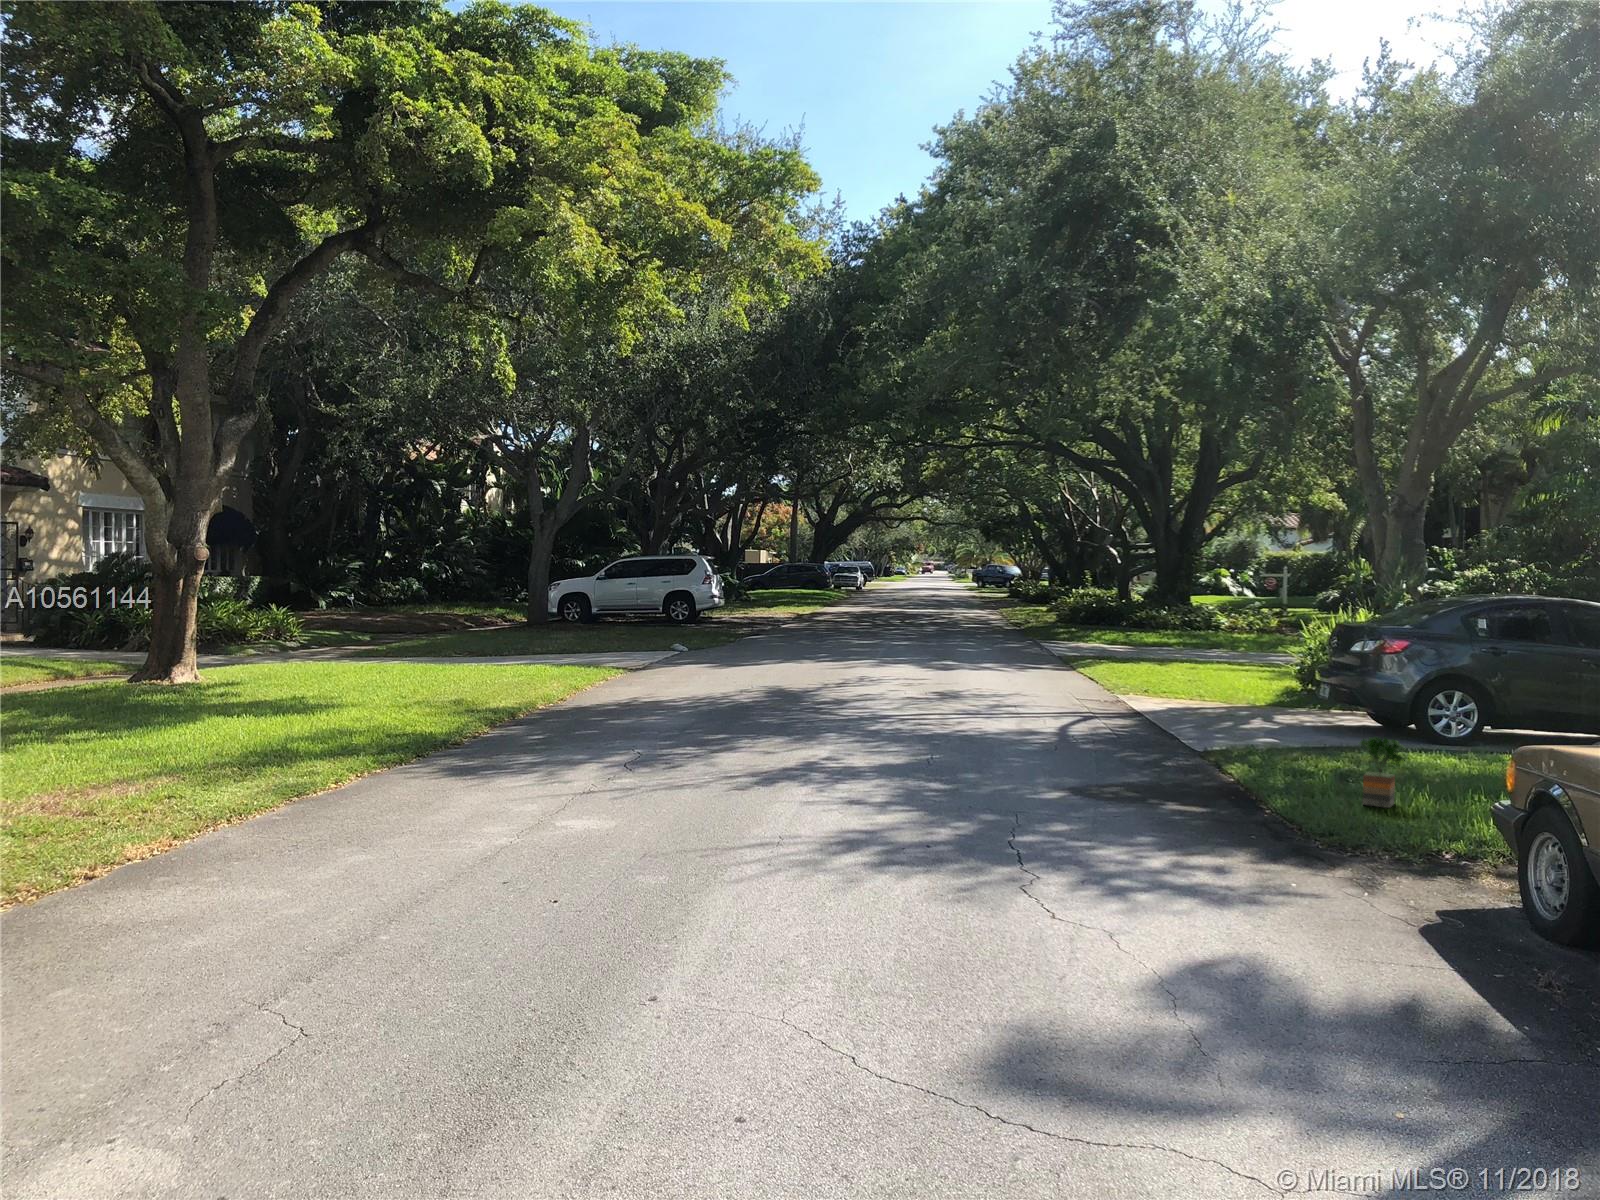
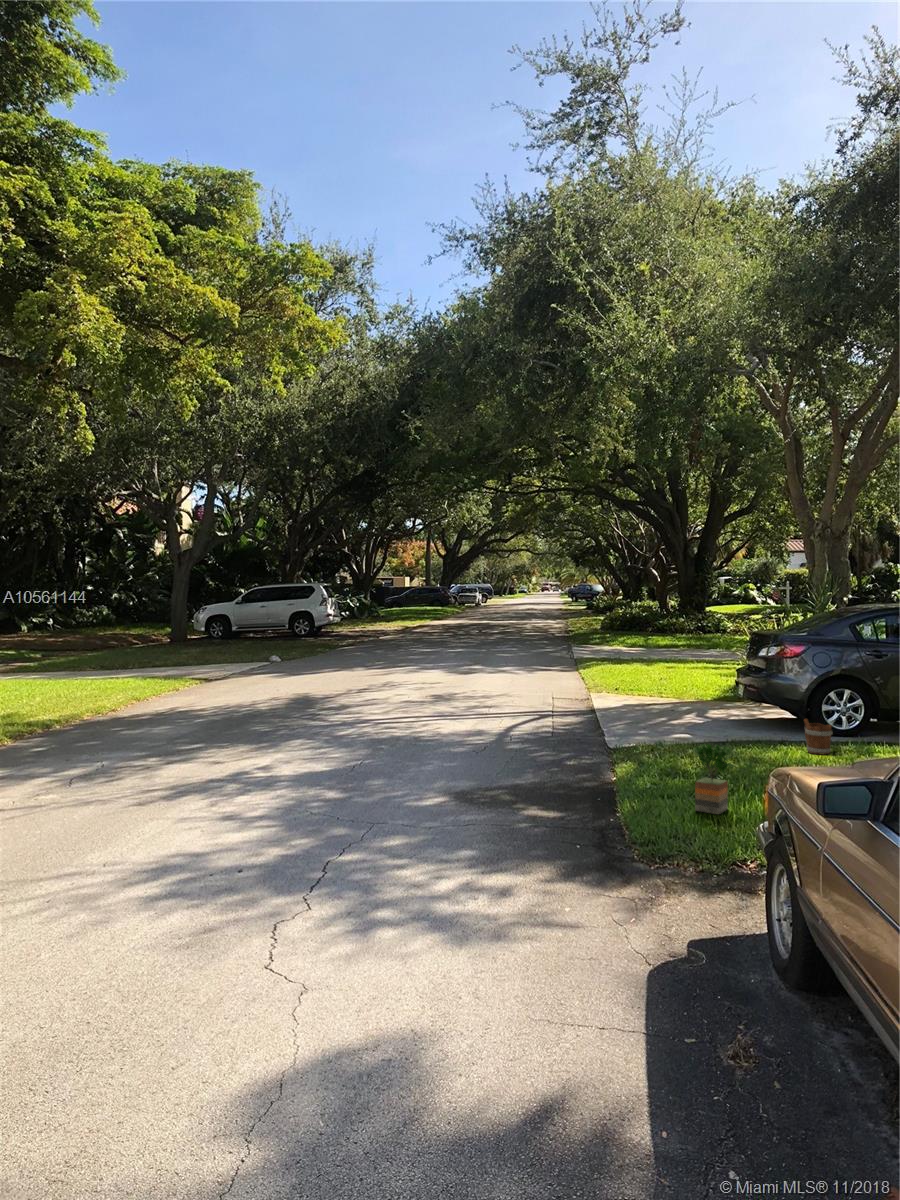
bucket: none [1427,720,1463,759] -> present [804,719,833,755]

